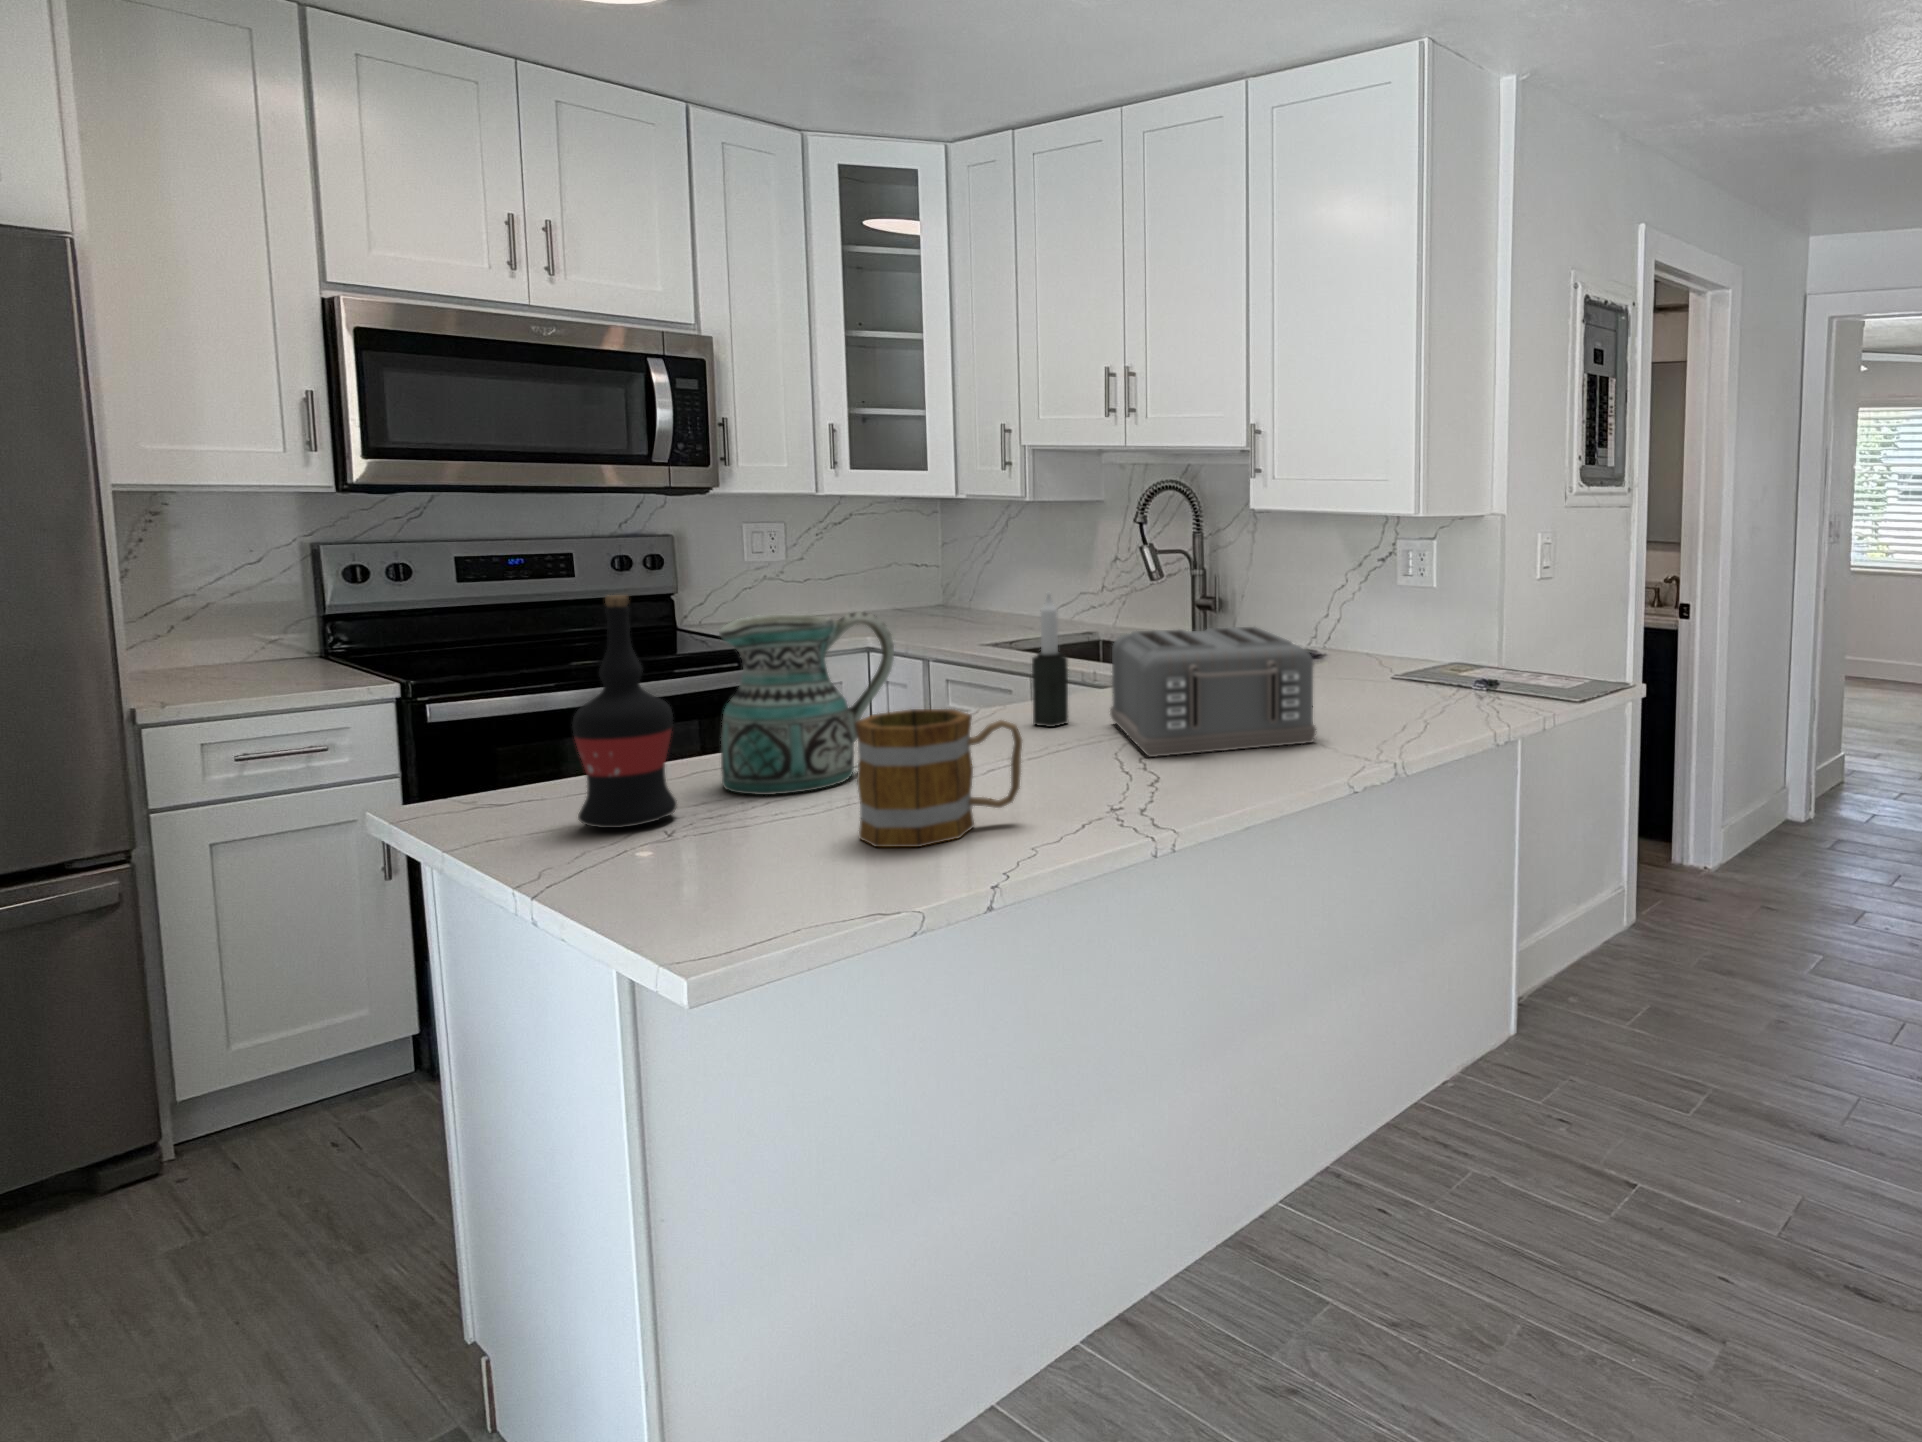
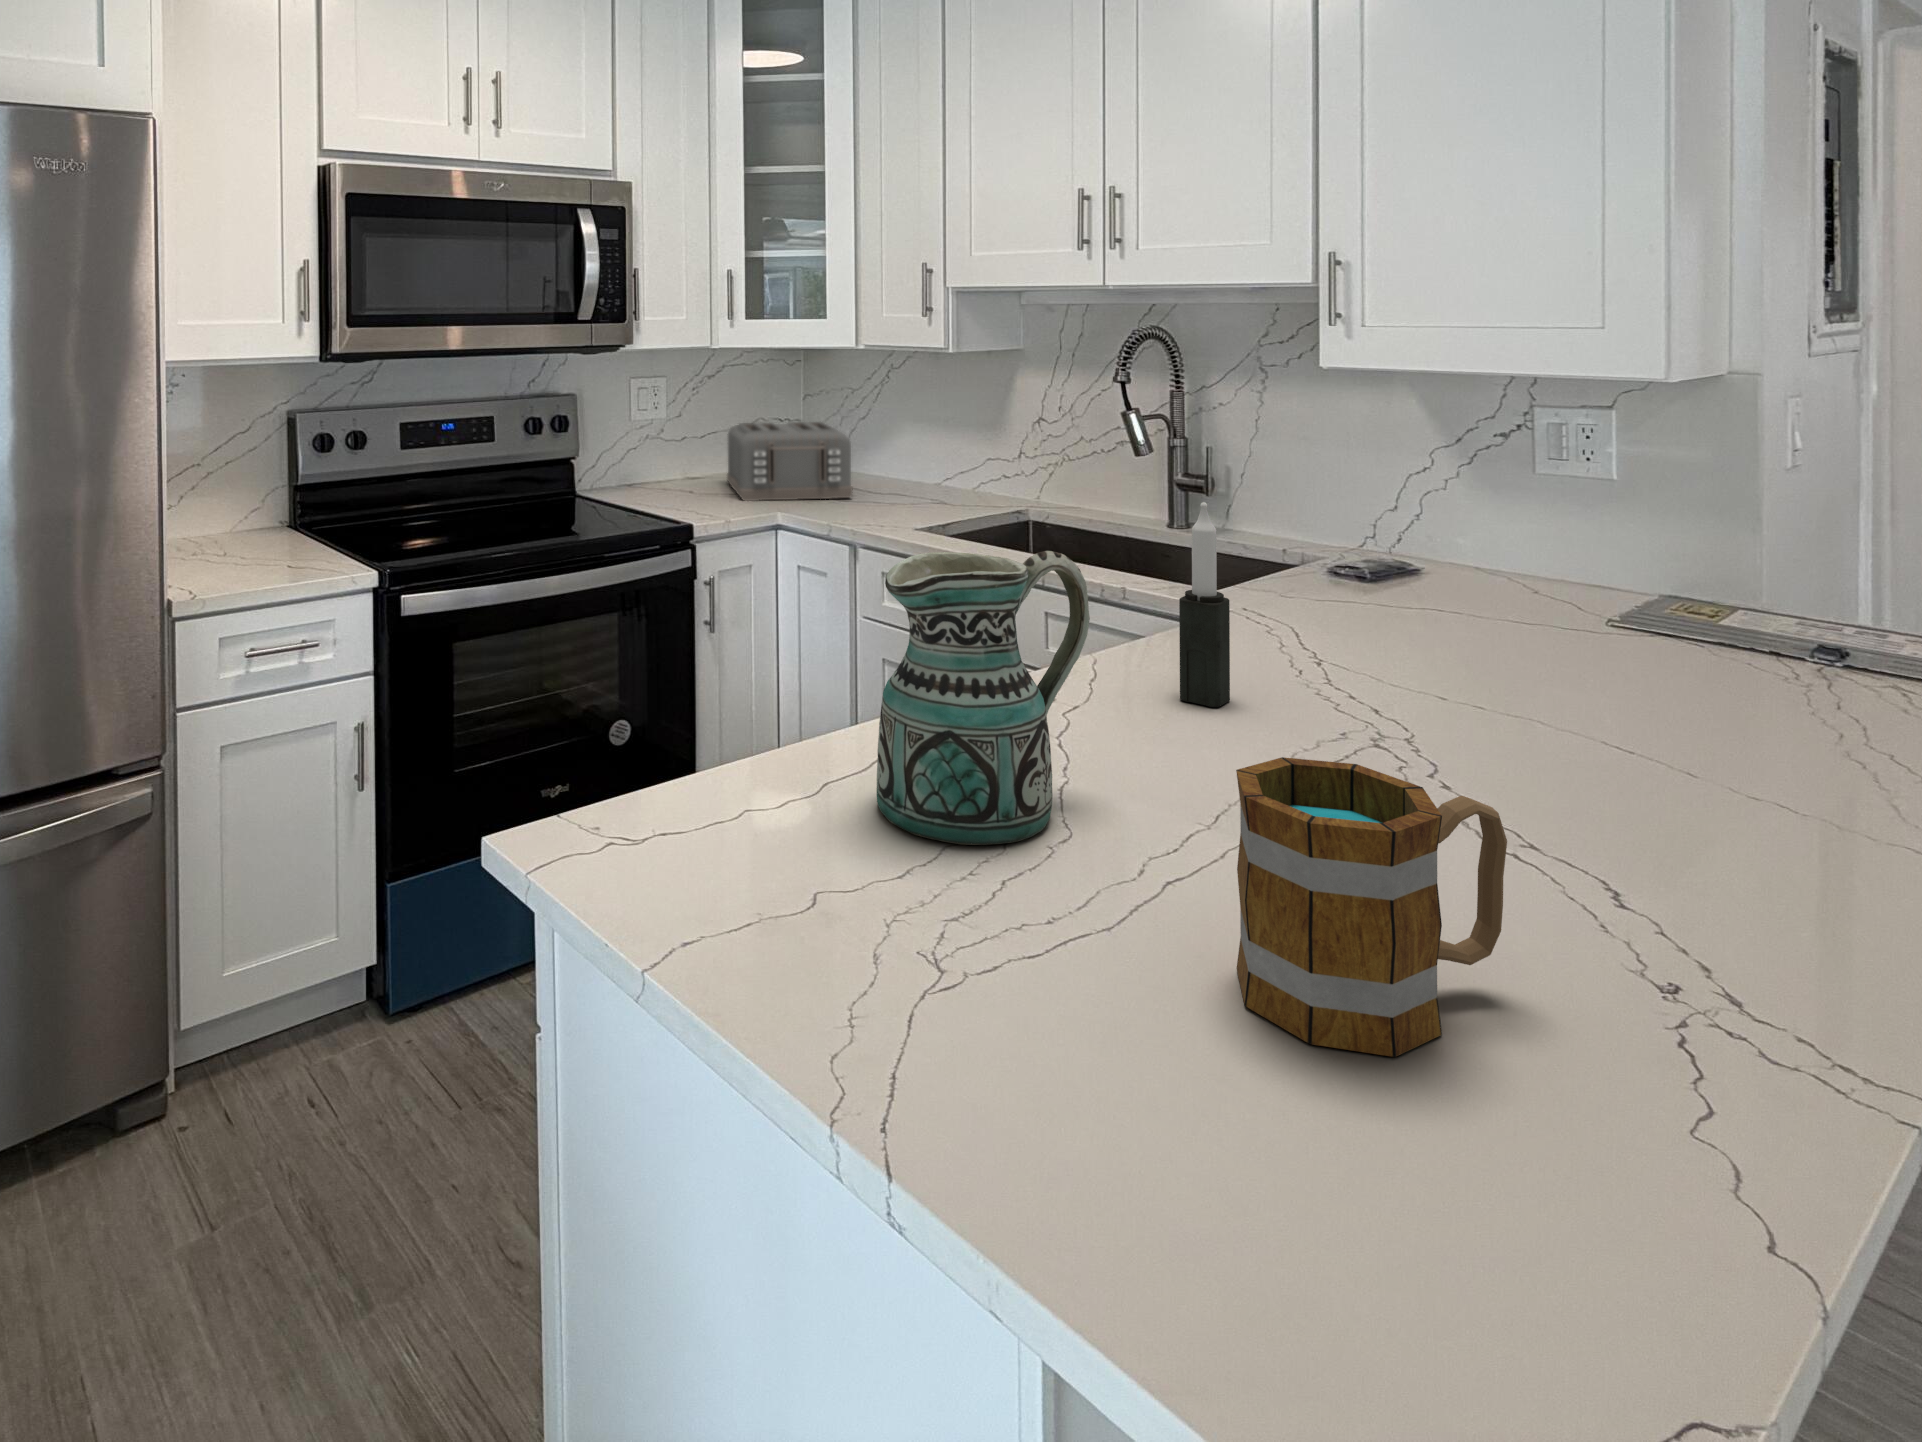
wine bottle: present [572,595,677,828] -> none [761,543,886,917]
toaster: present [1110,627,1316,757] -> present [727,422,853,501]

